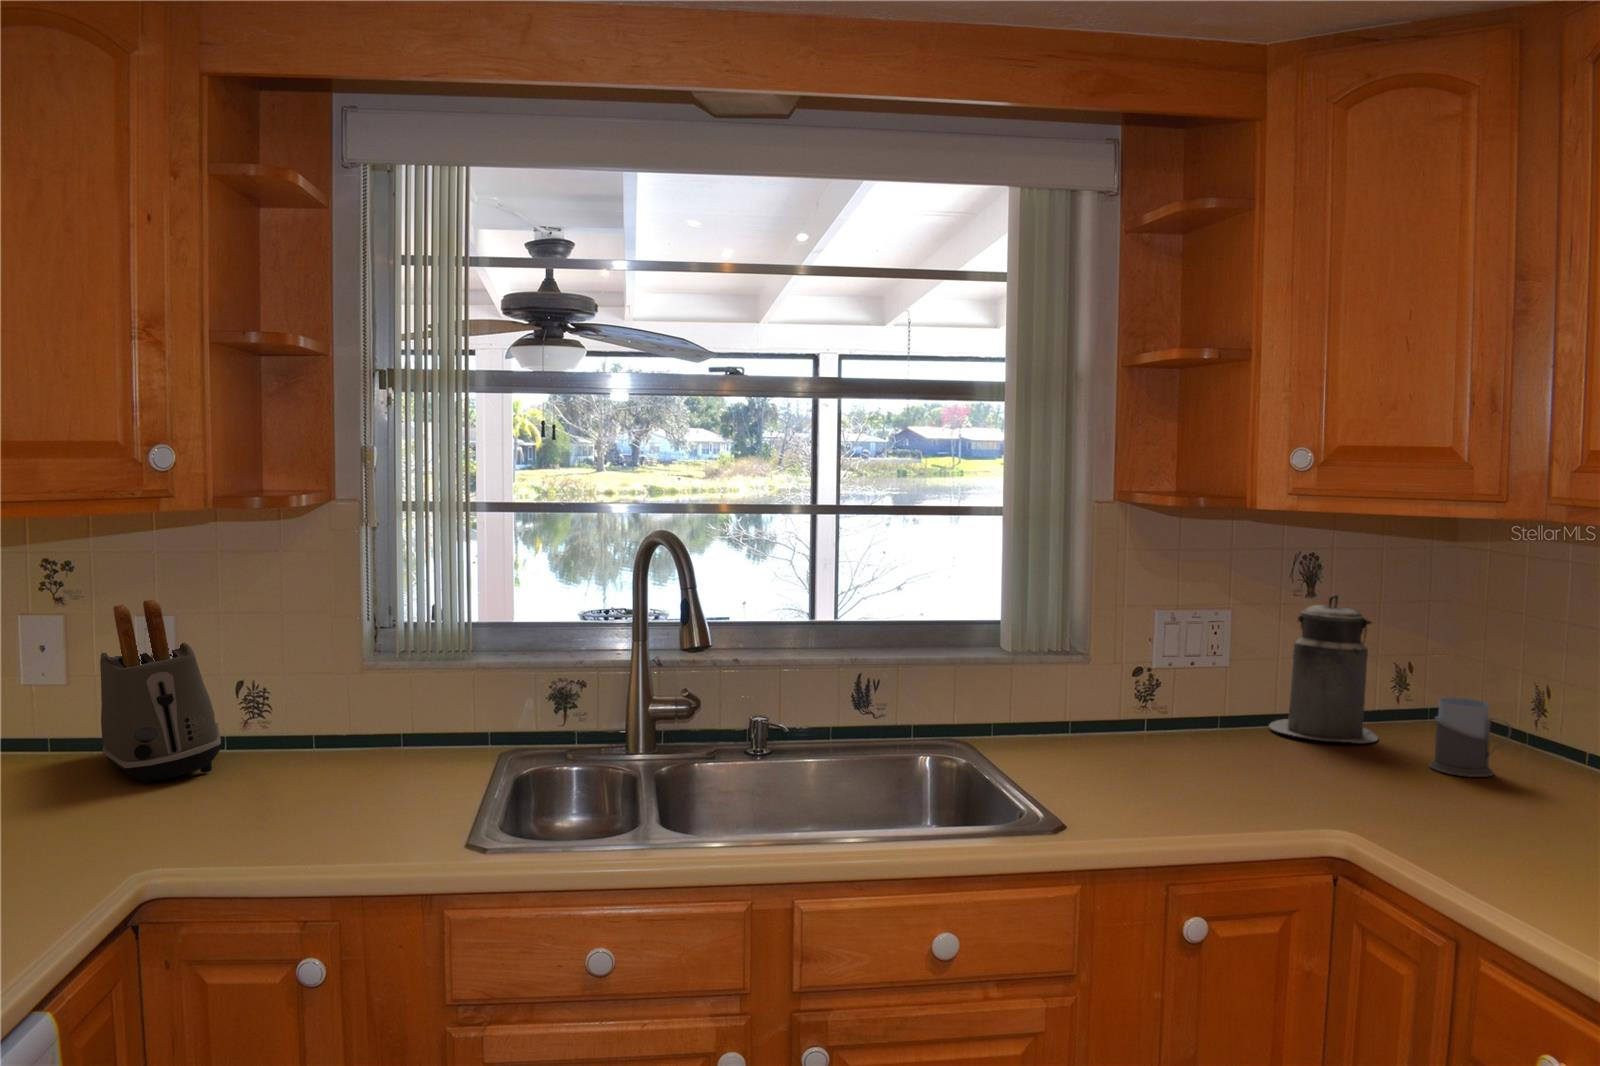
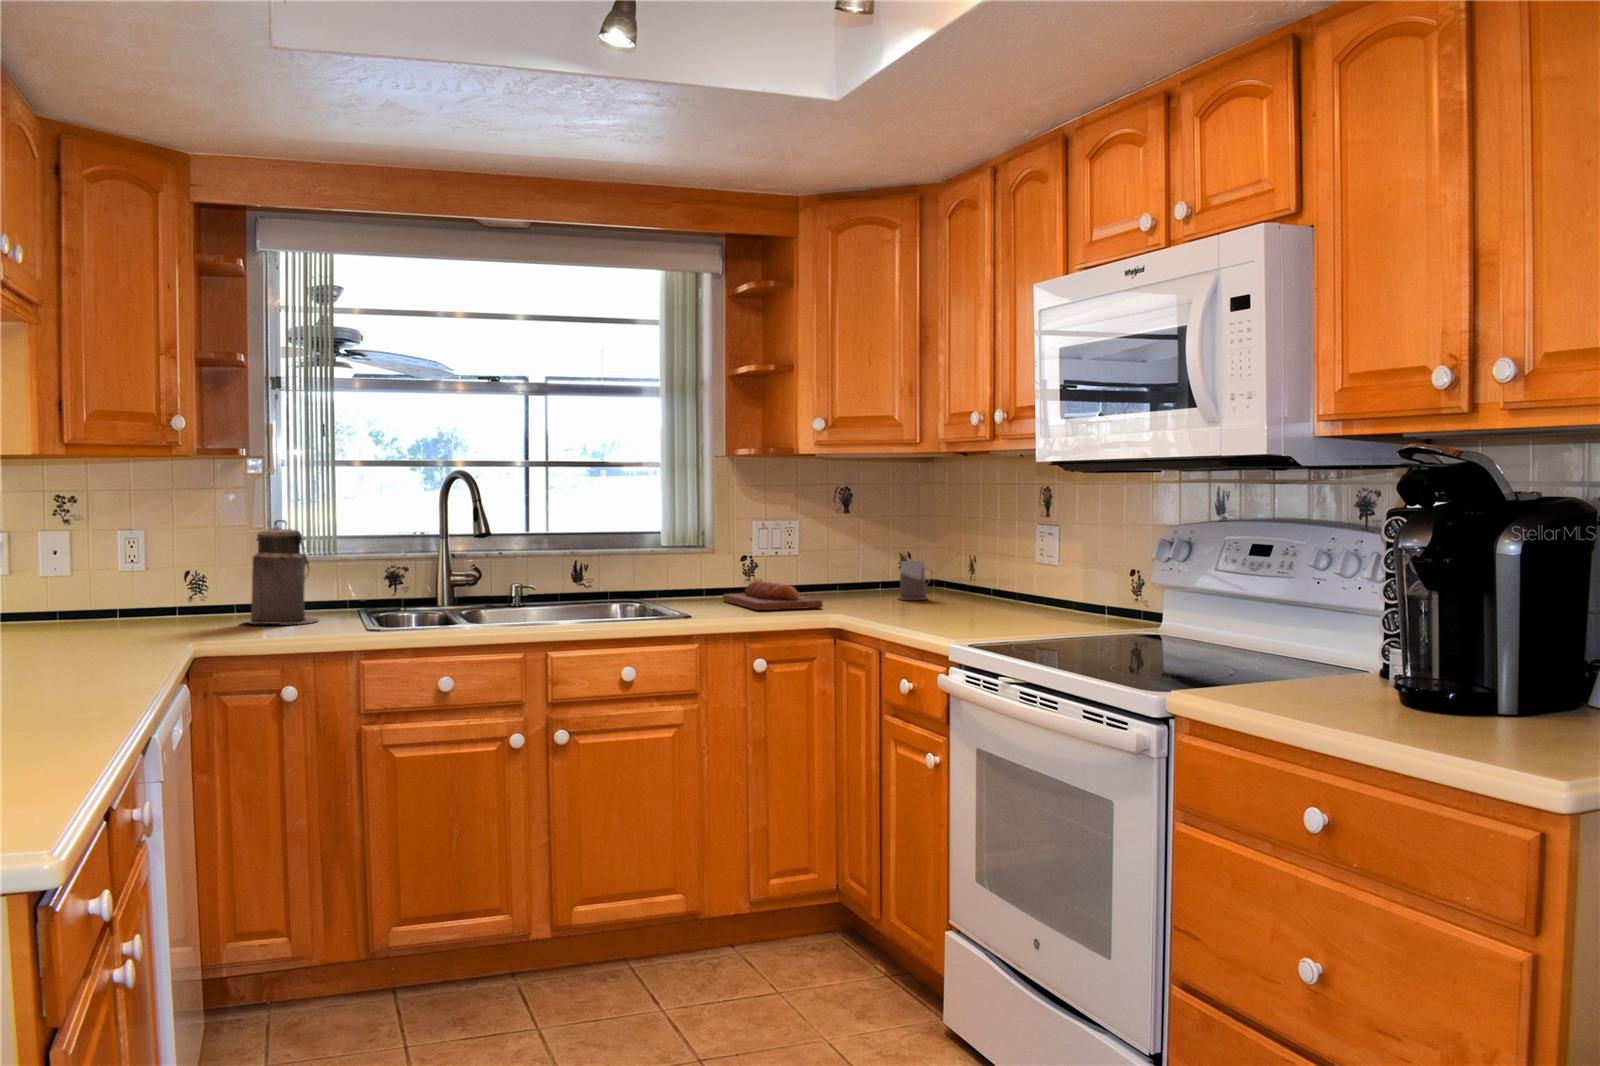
canister: present [1269,595,1378,743] -> present [243,520,319,624]
toaster: present [100,599,221,781] -> none [91,520,184,625]
bread loaf: none [1103,723,1319,807] -> present [723,581,823,610]

